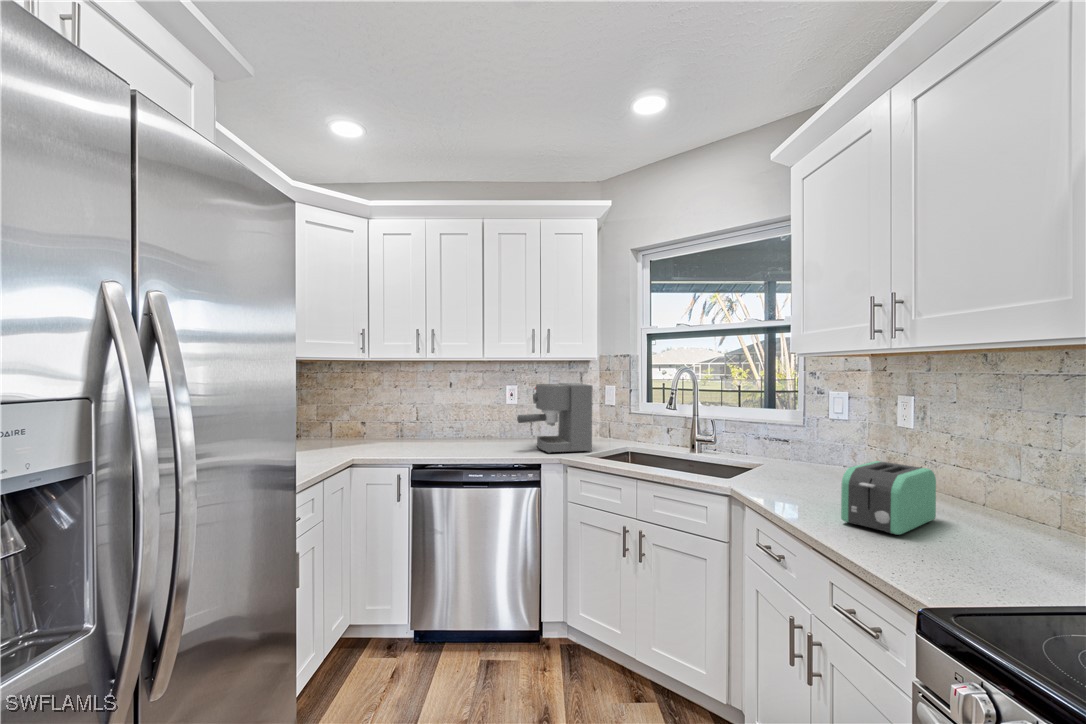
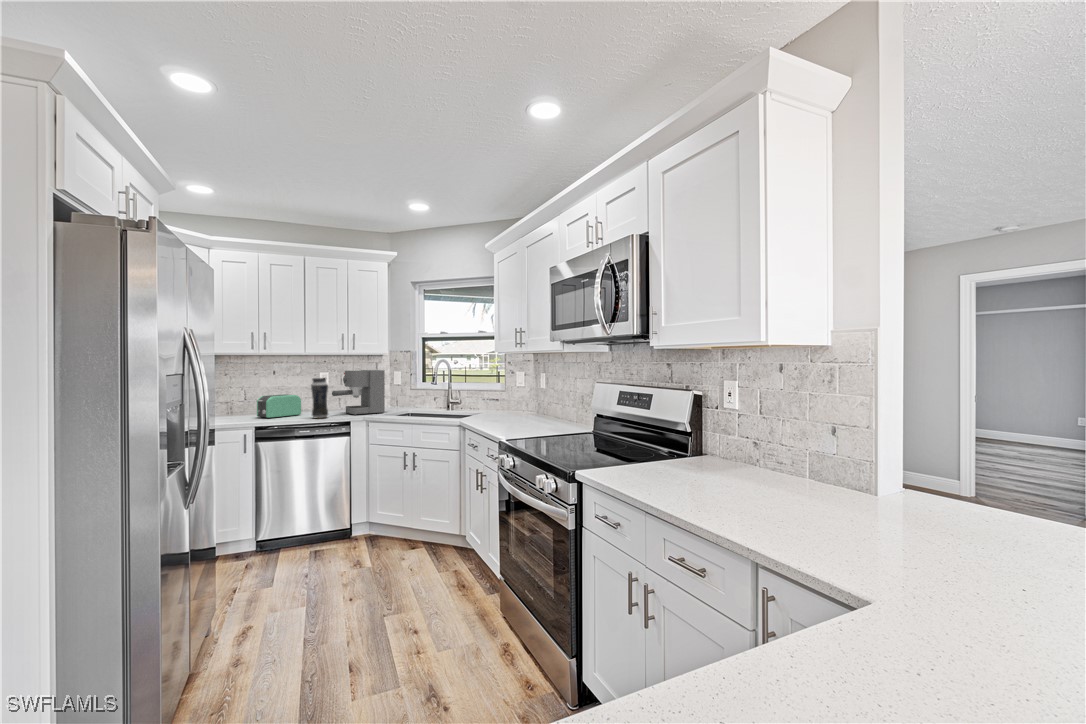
vase: none [488,395,511,458] -> present [311,377,328,419]
toaster: present [841,461,936,535] -> present [257,394,301,418]

